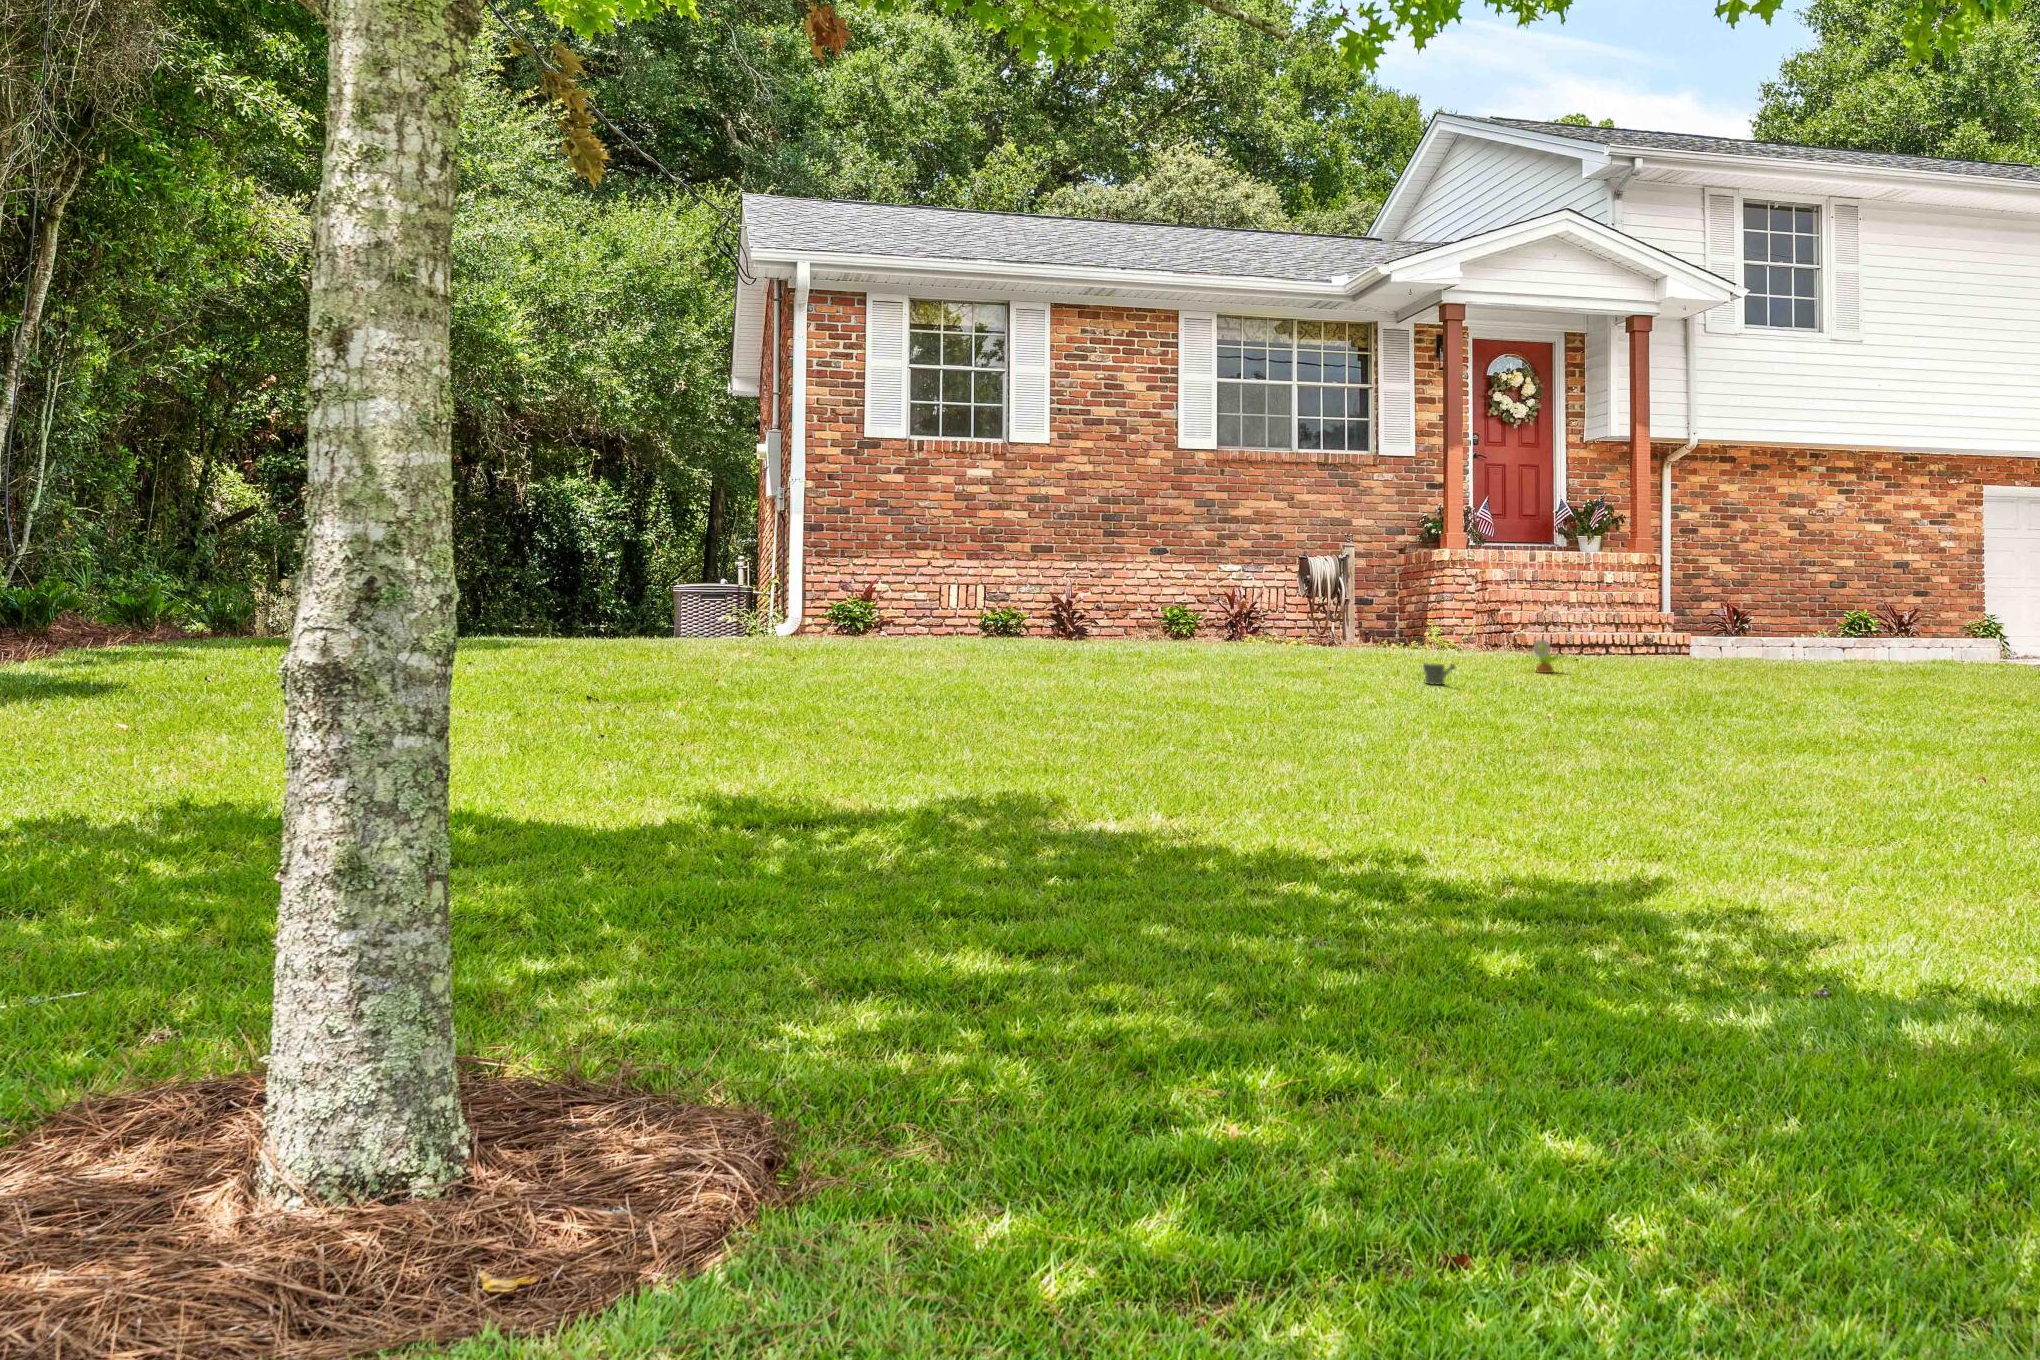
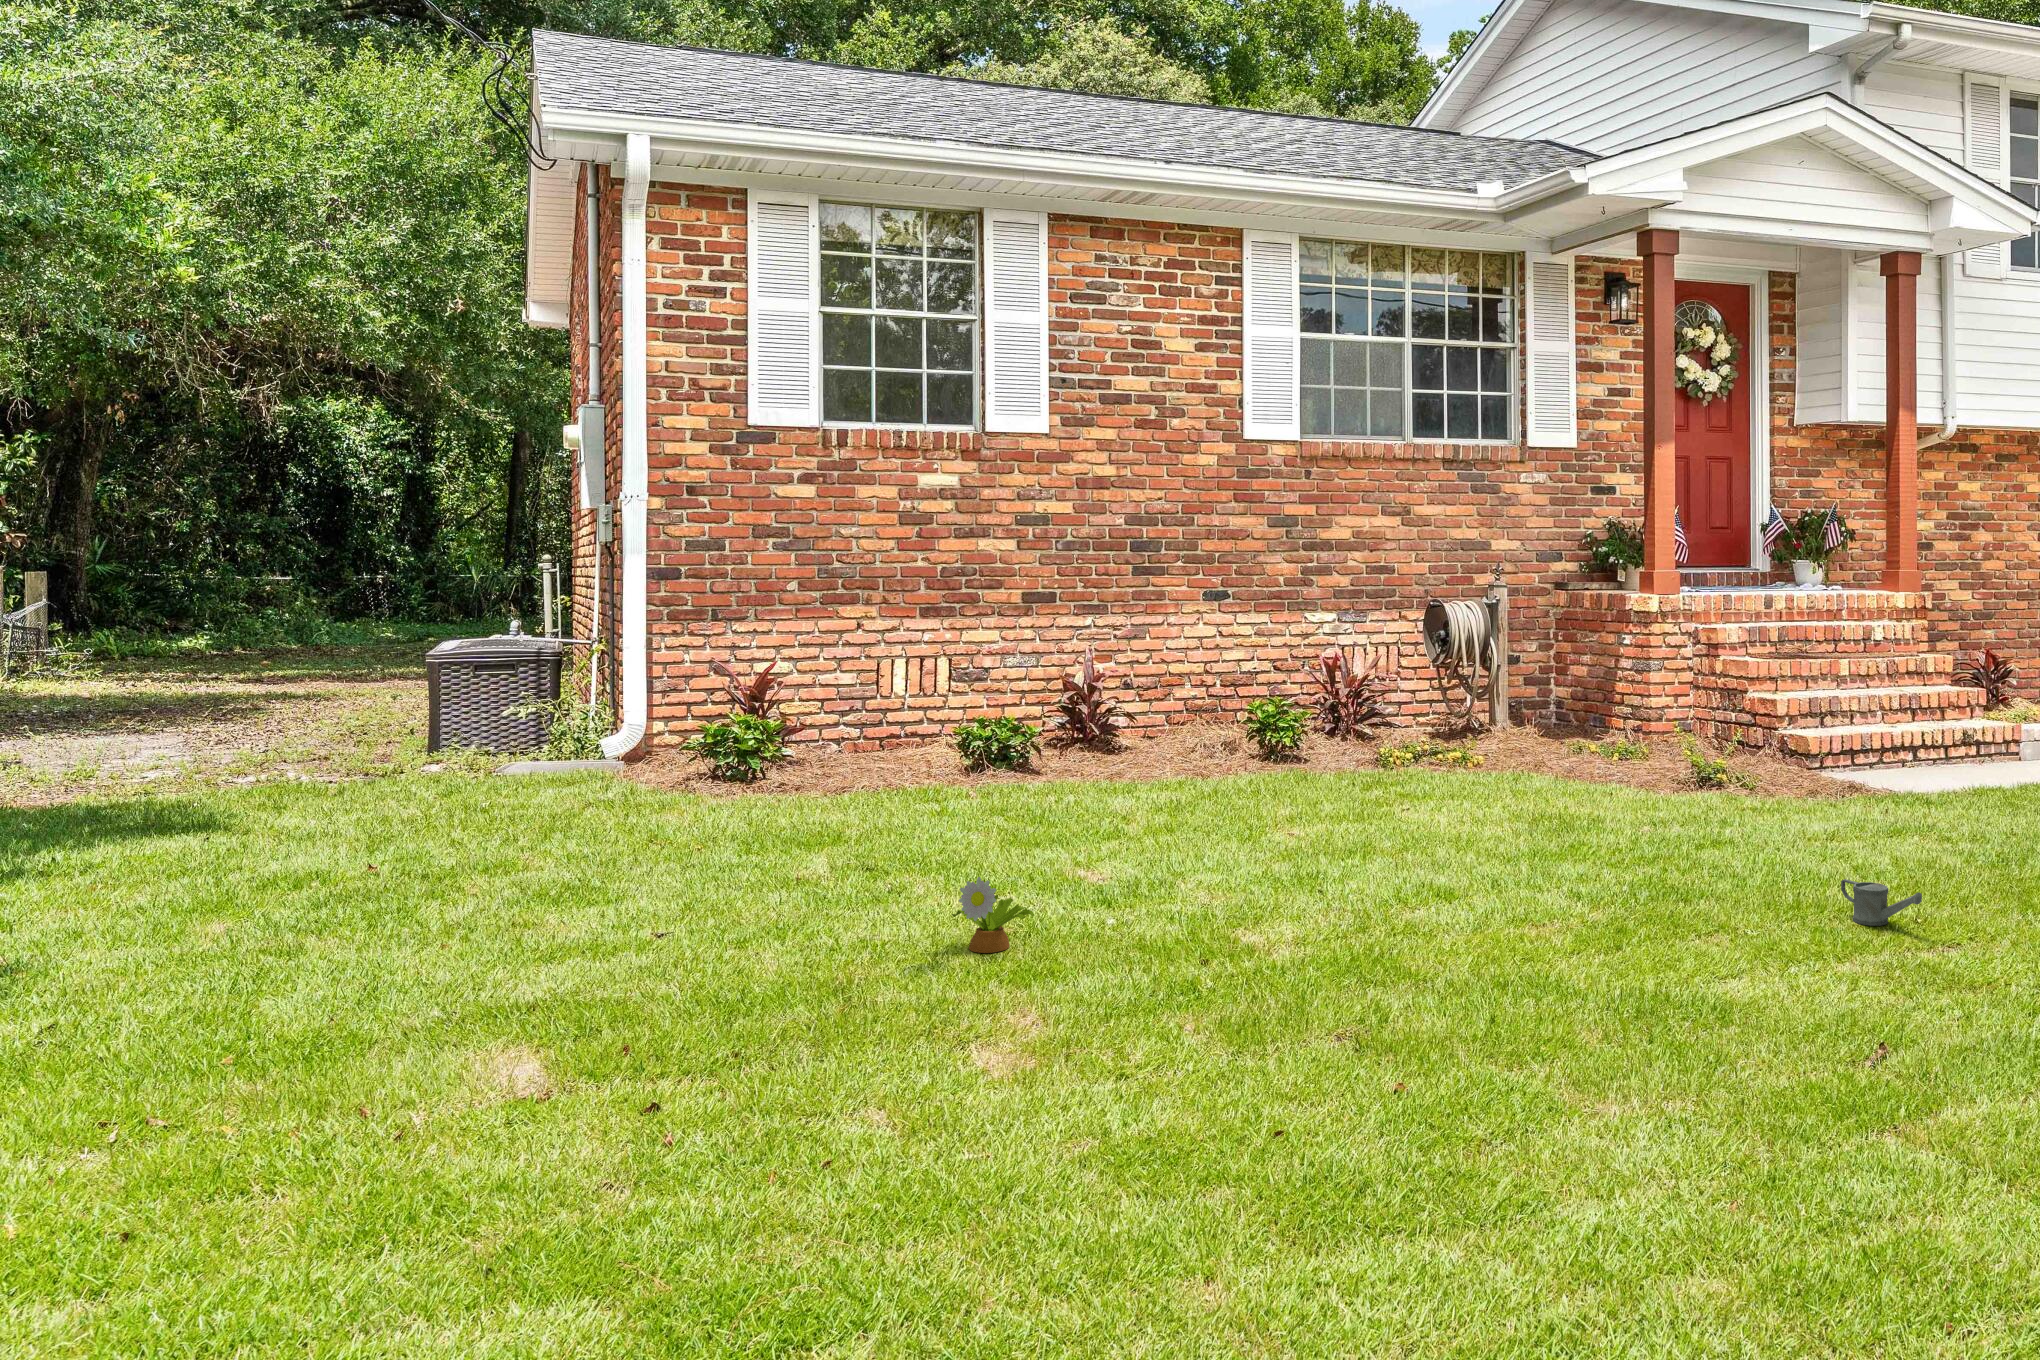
decorative plant: present [1529,640,1562,673] -> present [952,877,1035,953]

